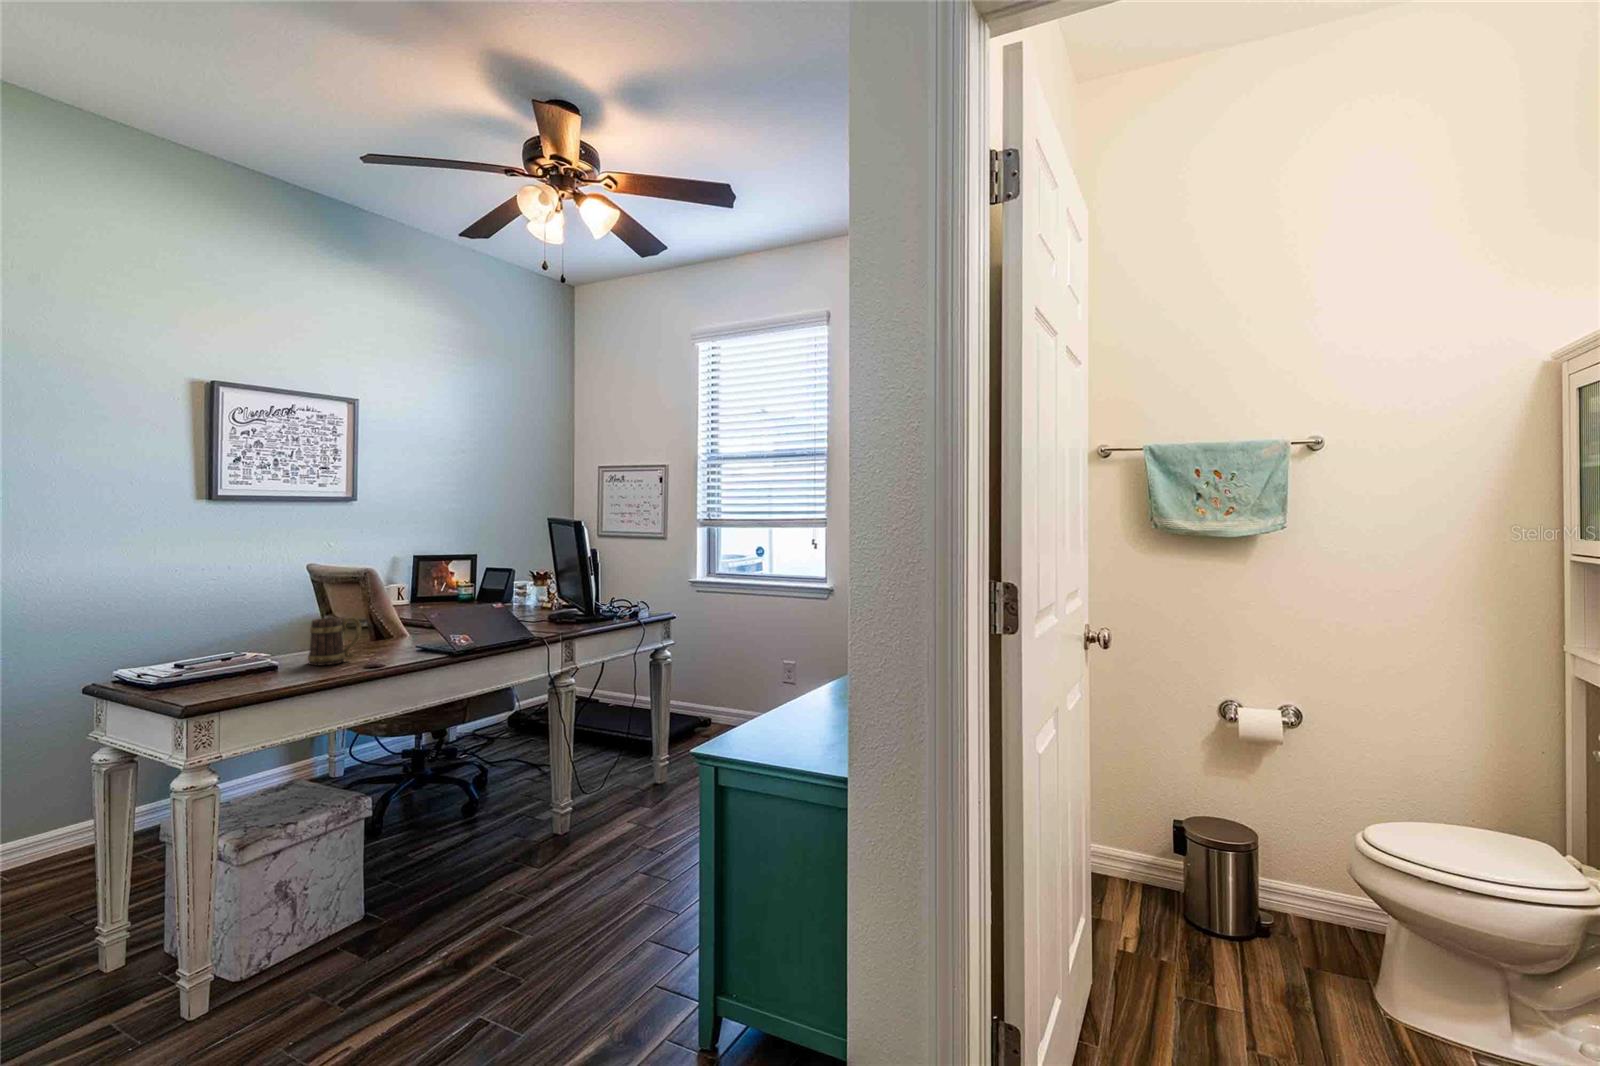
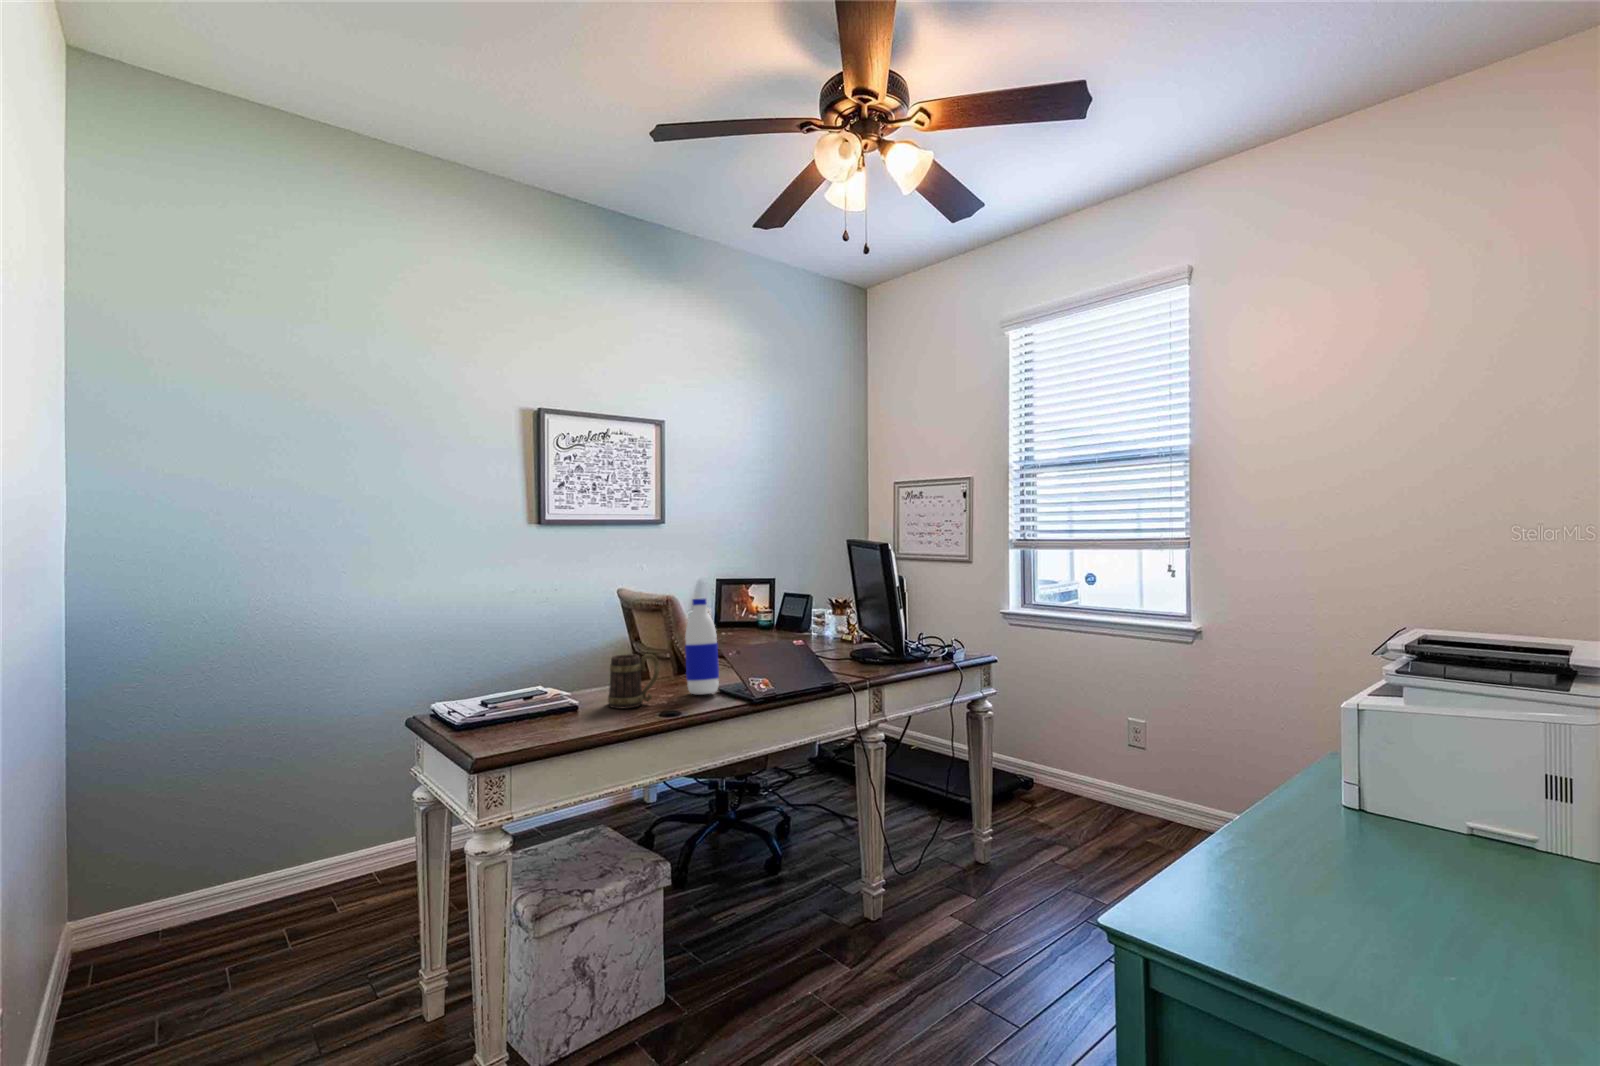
water bottle: none [387,568,420,652] -> present [685,598,719,694]

